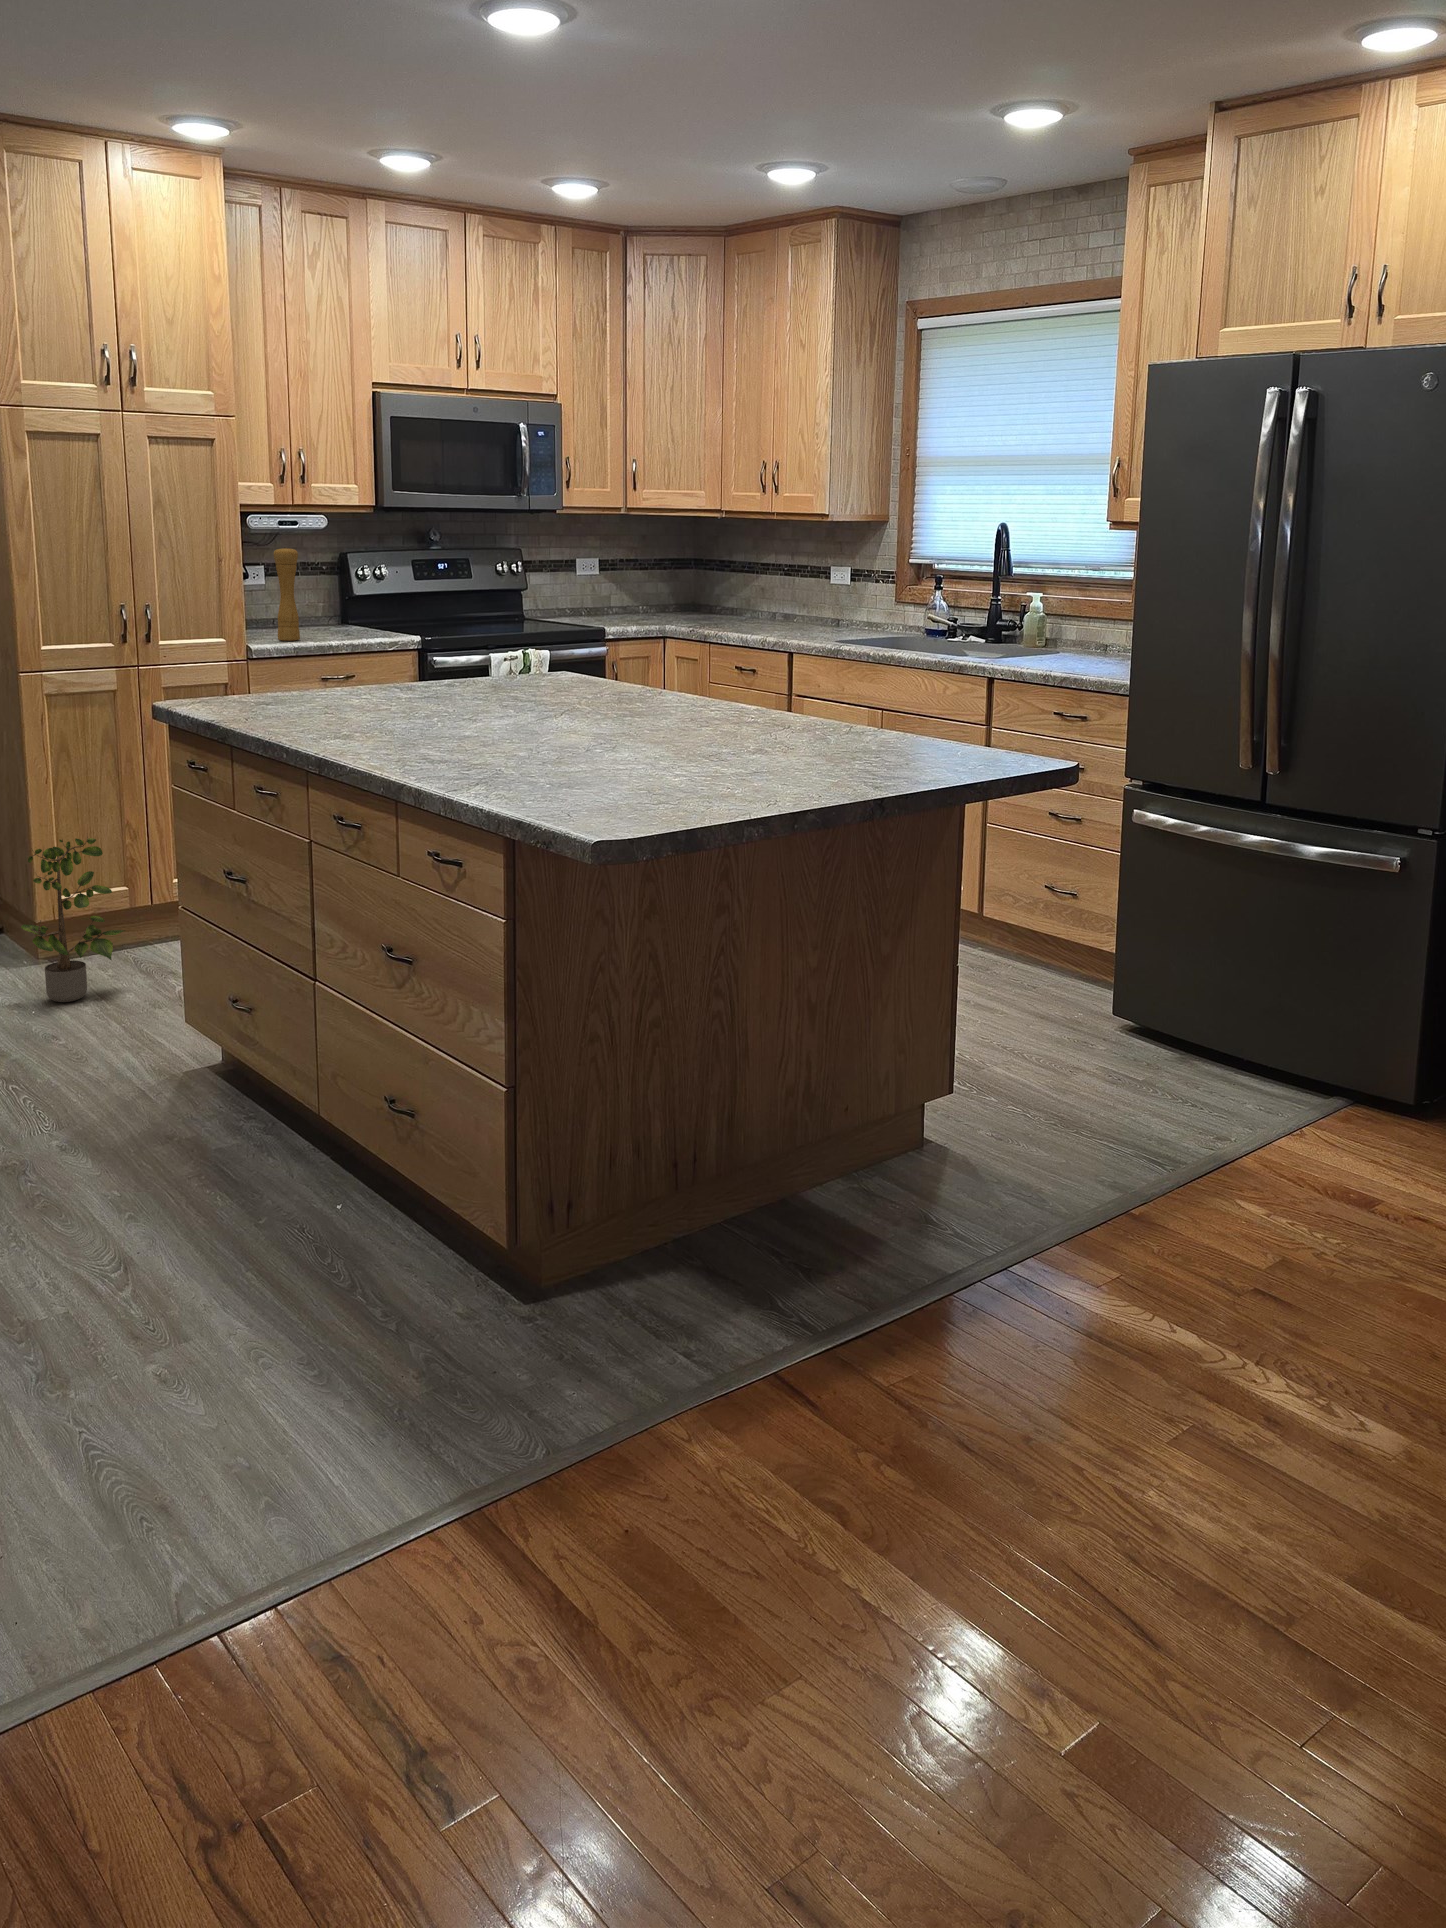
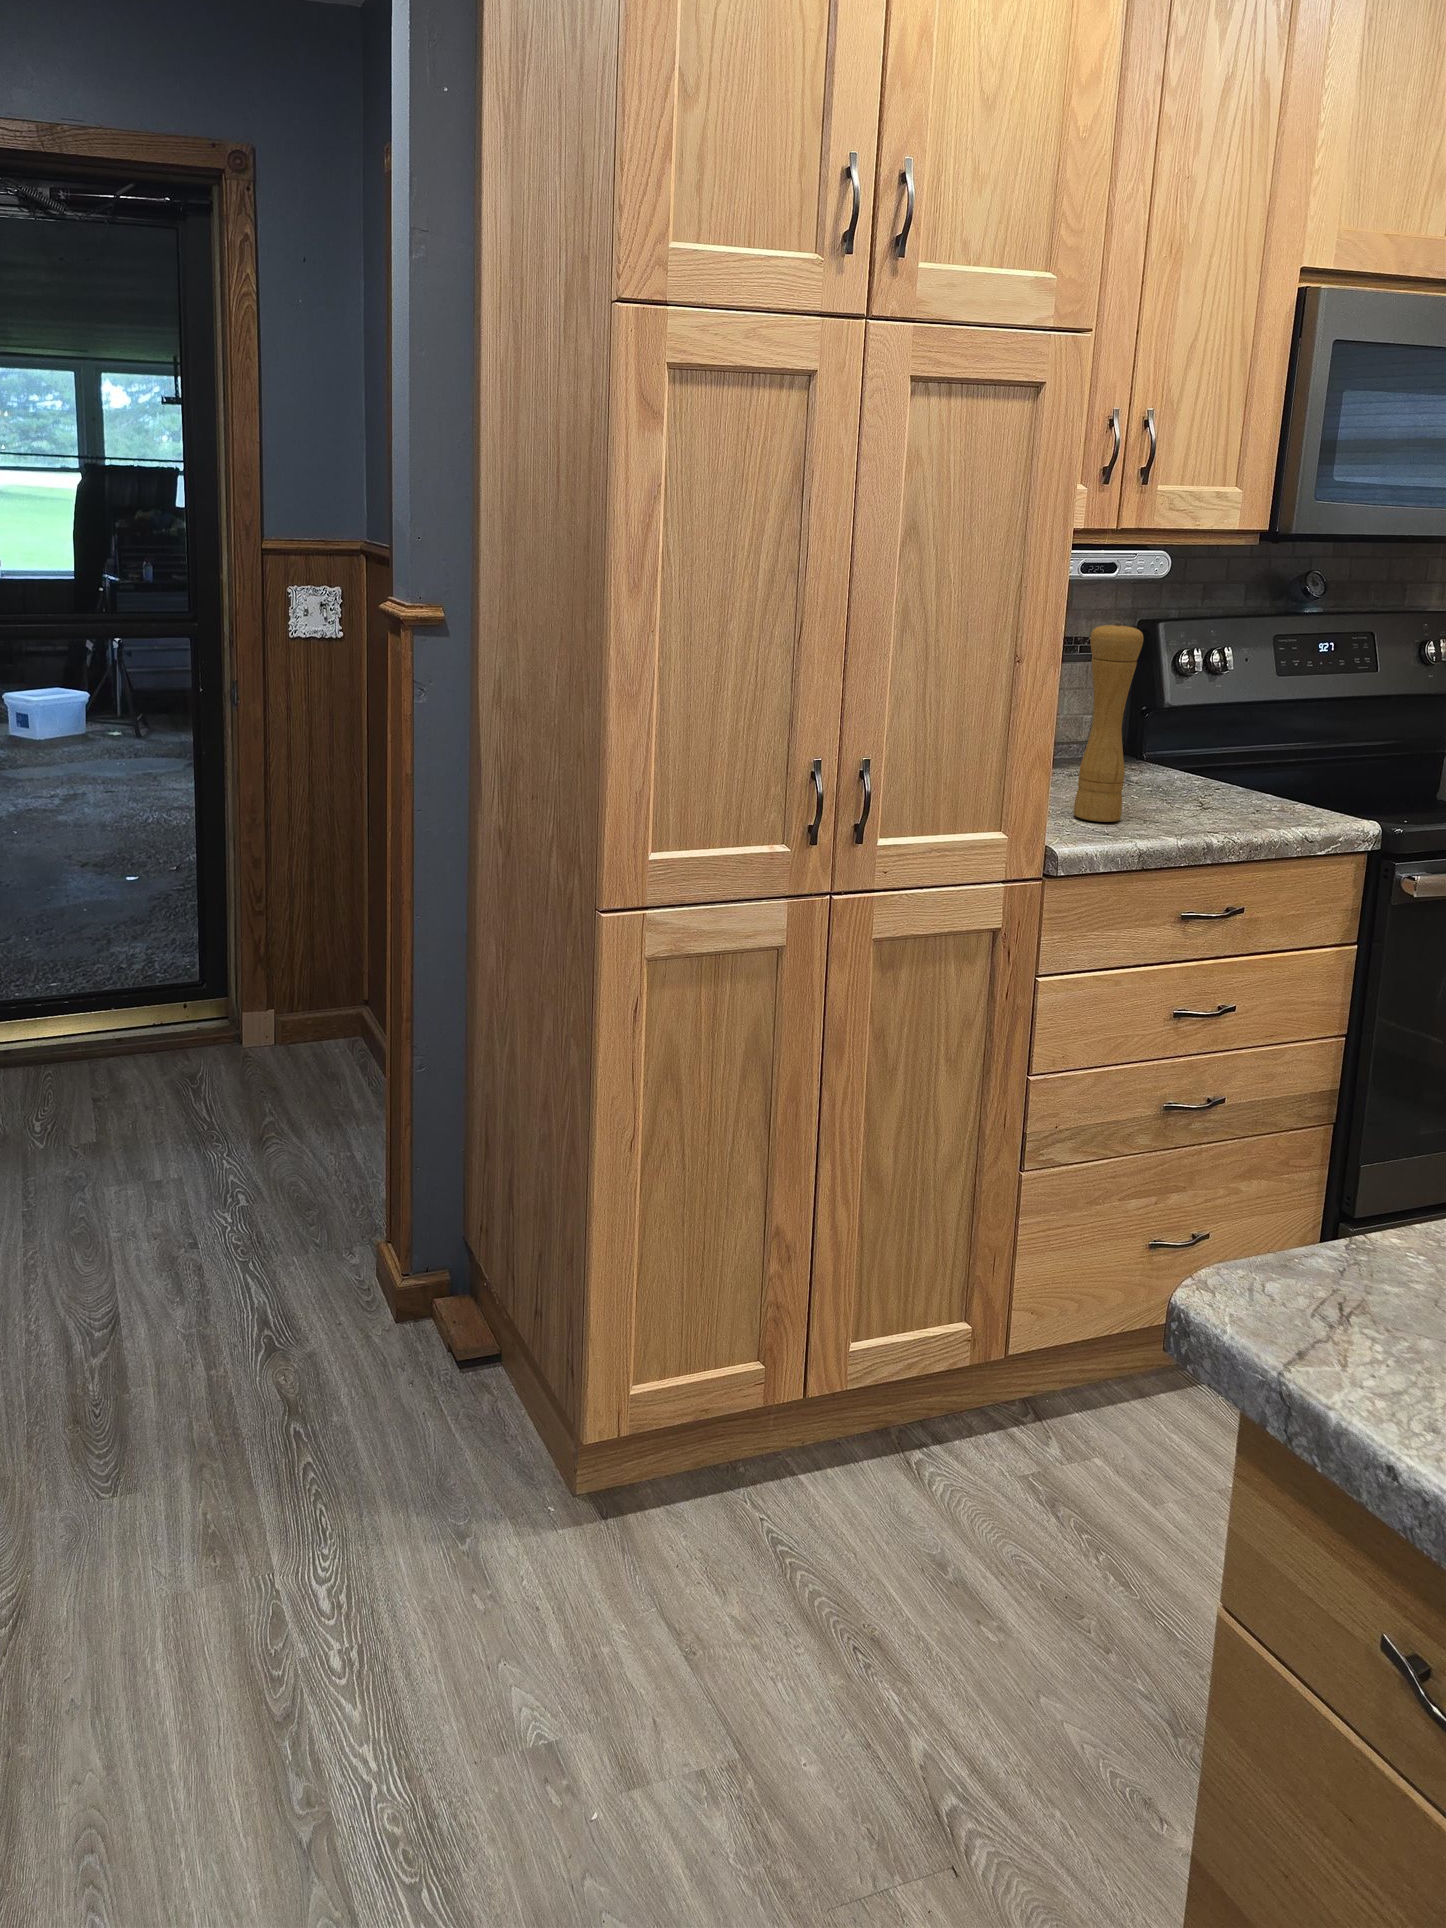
potted plant: present [21,837,125,1002] -> none [573,1362,803,1763]

